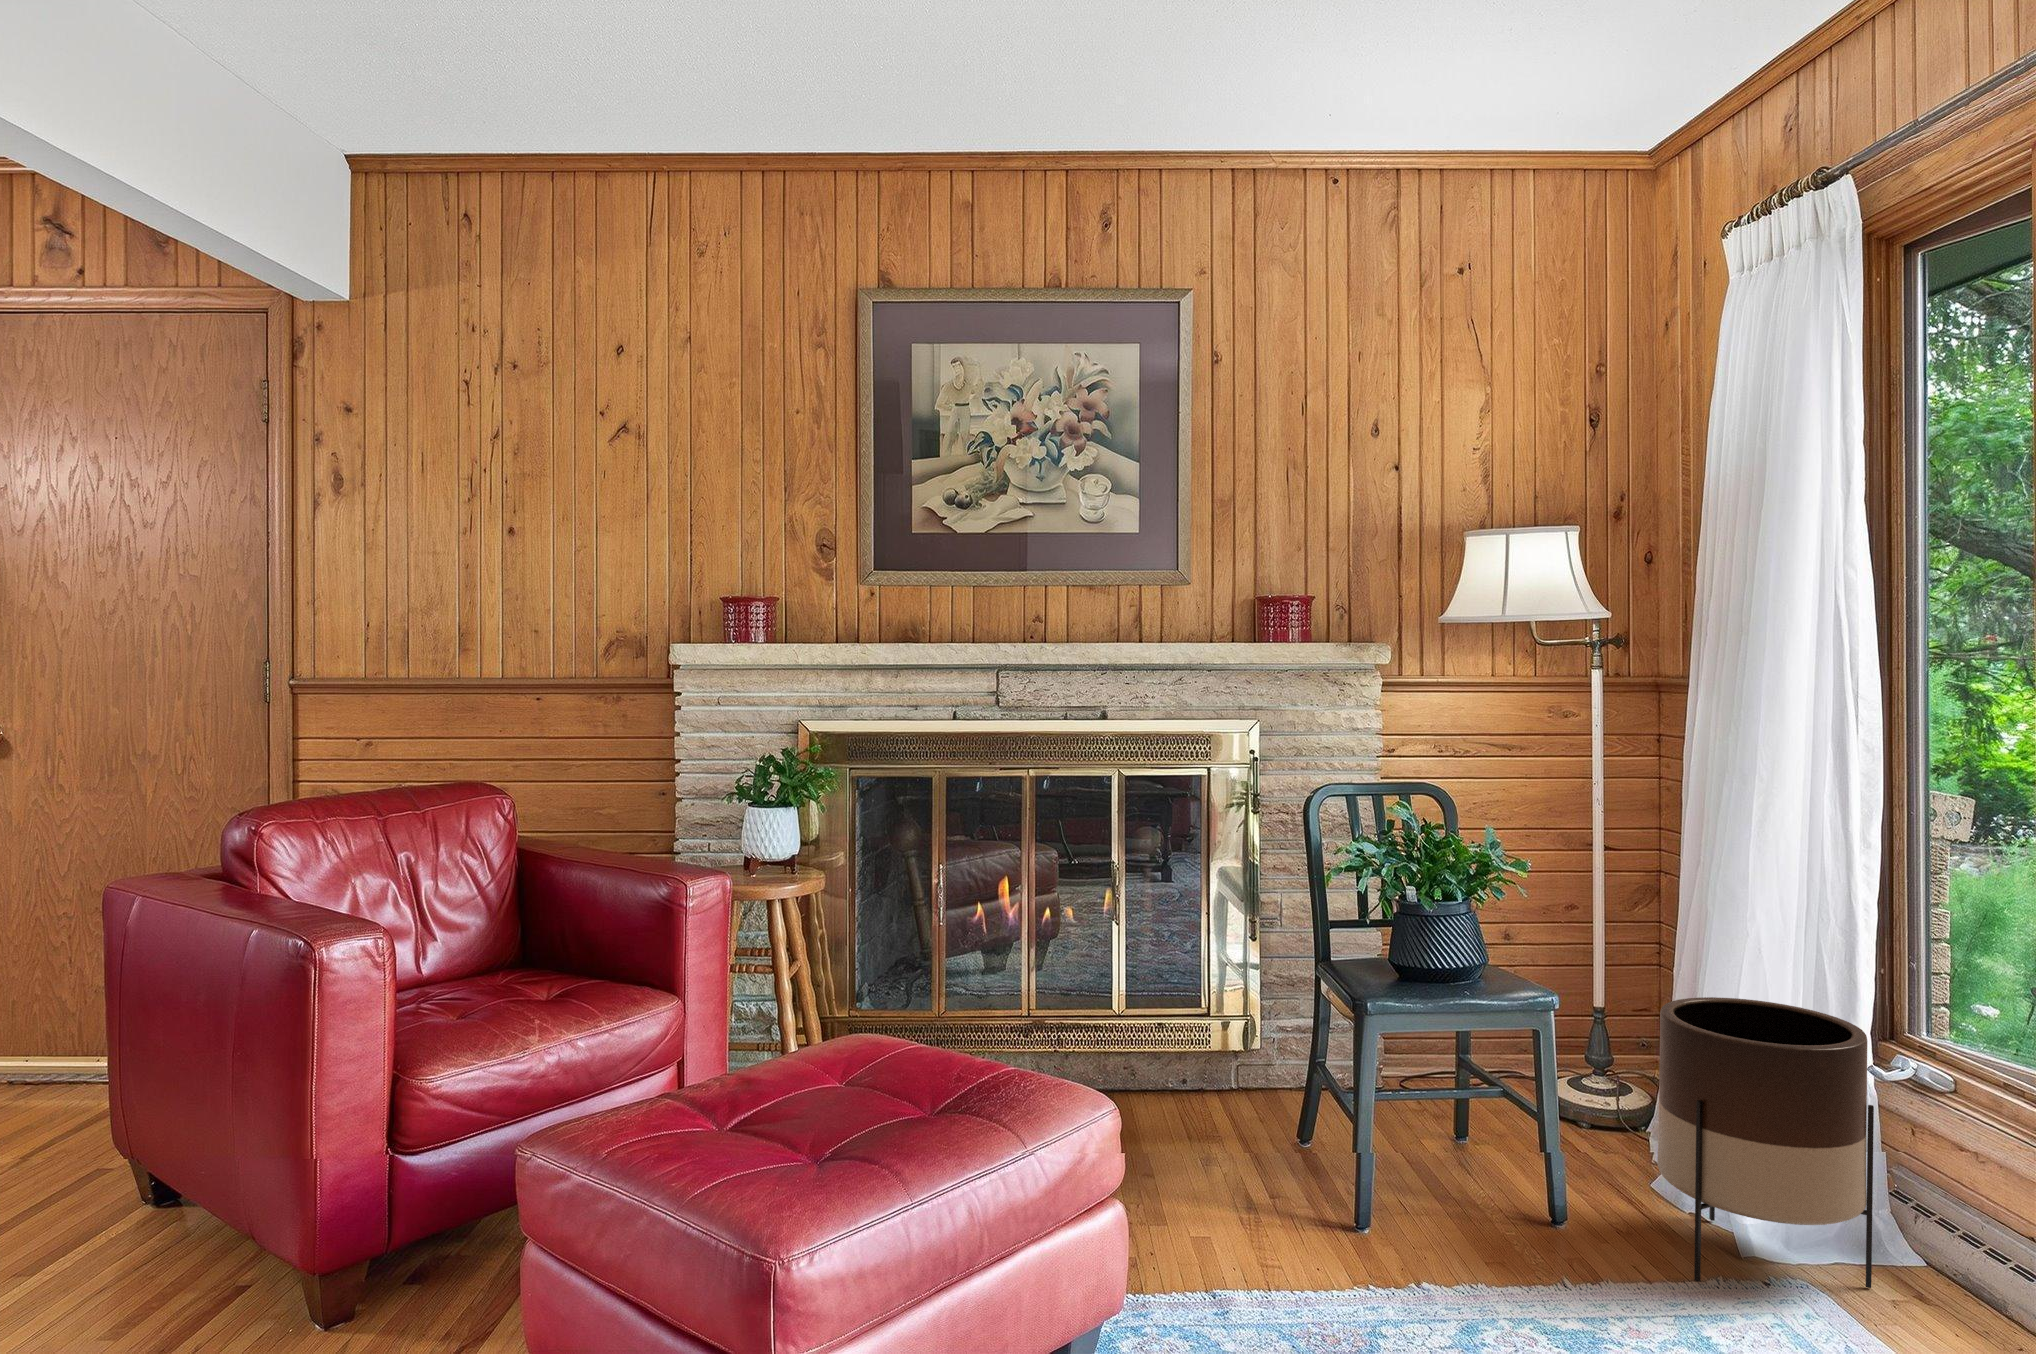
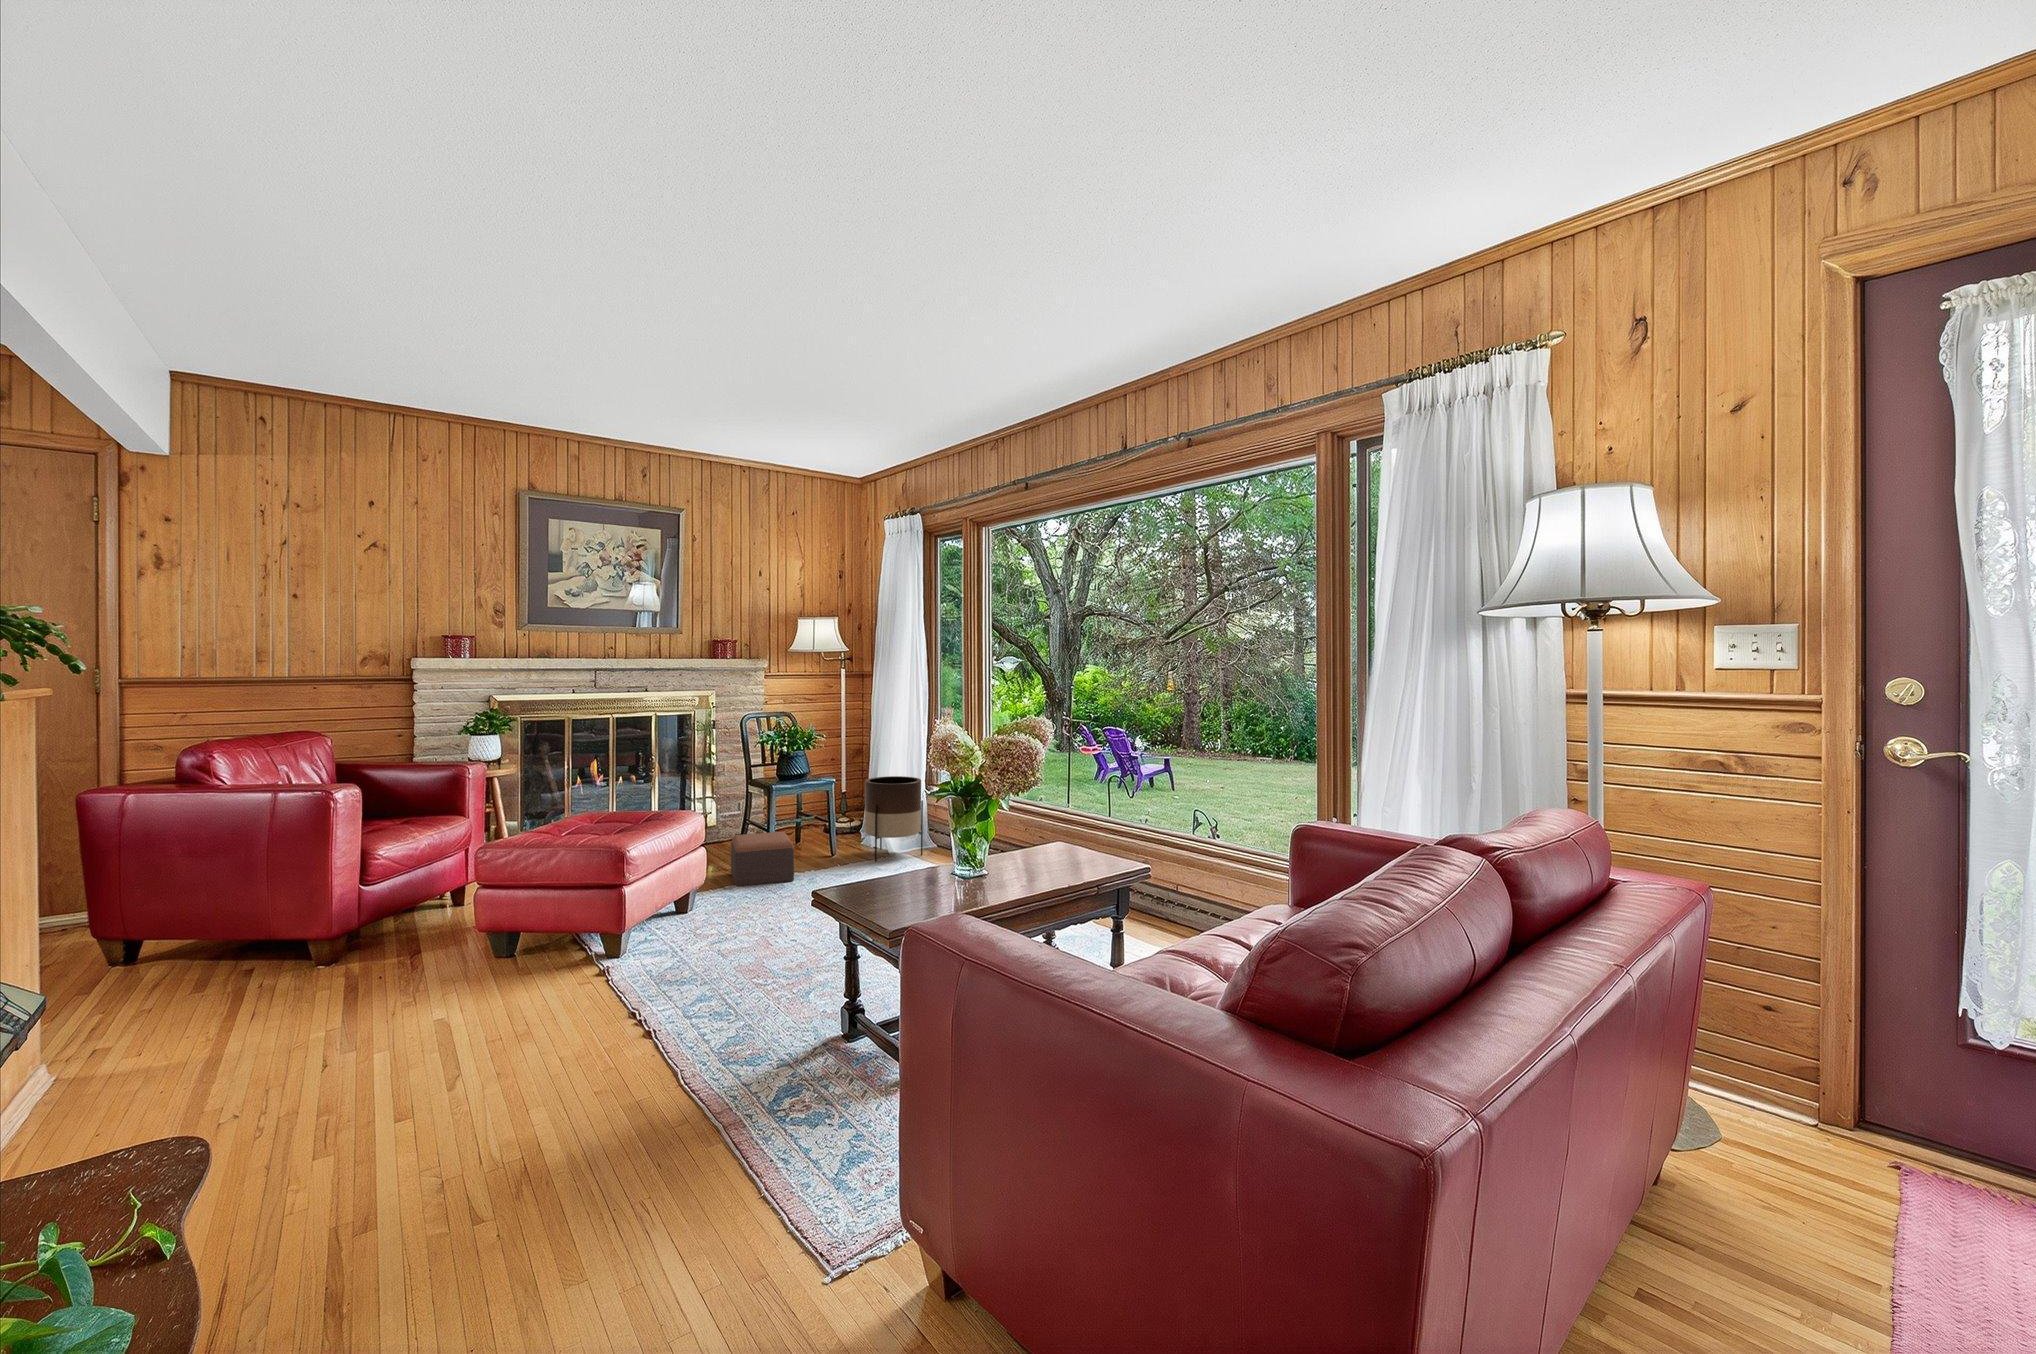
footstool: none [1240,1126,1417,1322] -> present [731,832,794,886]

